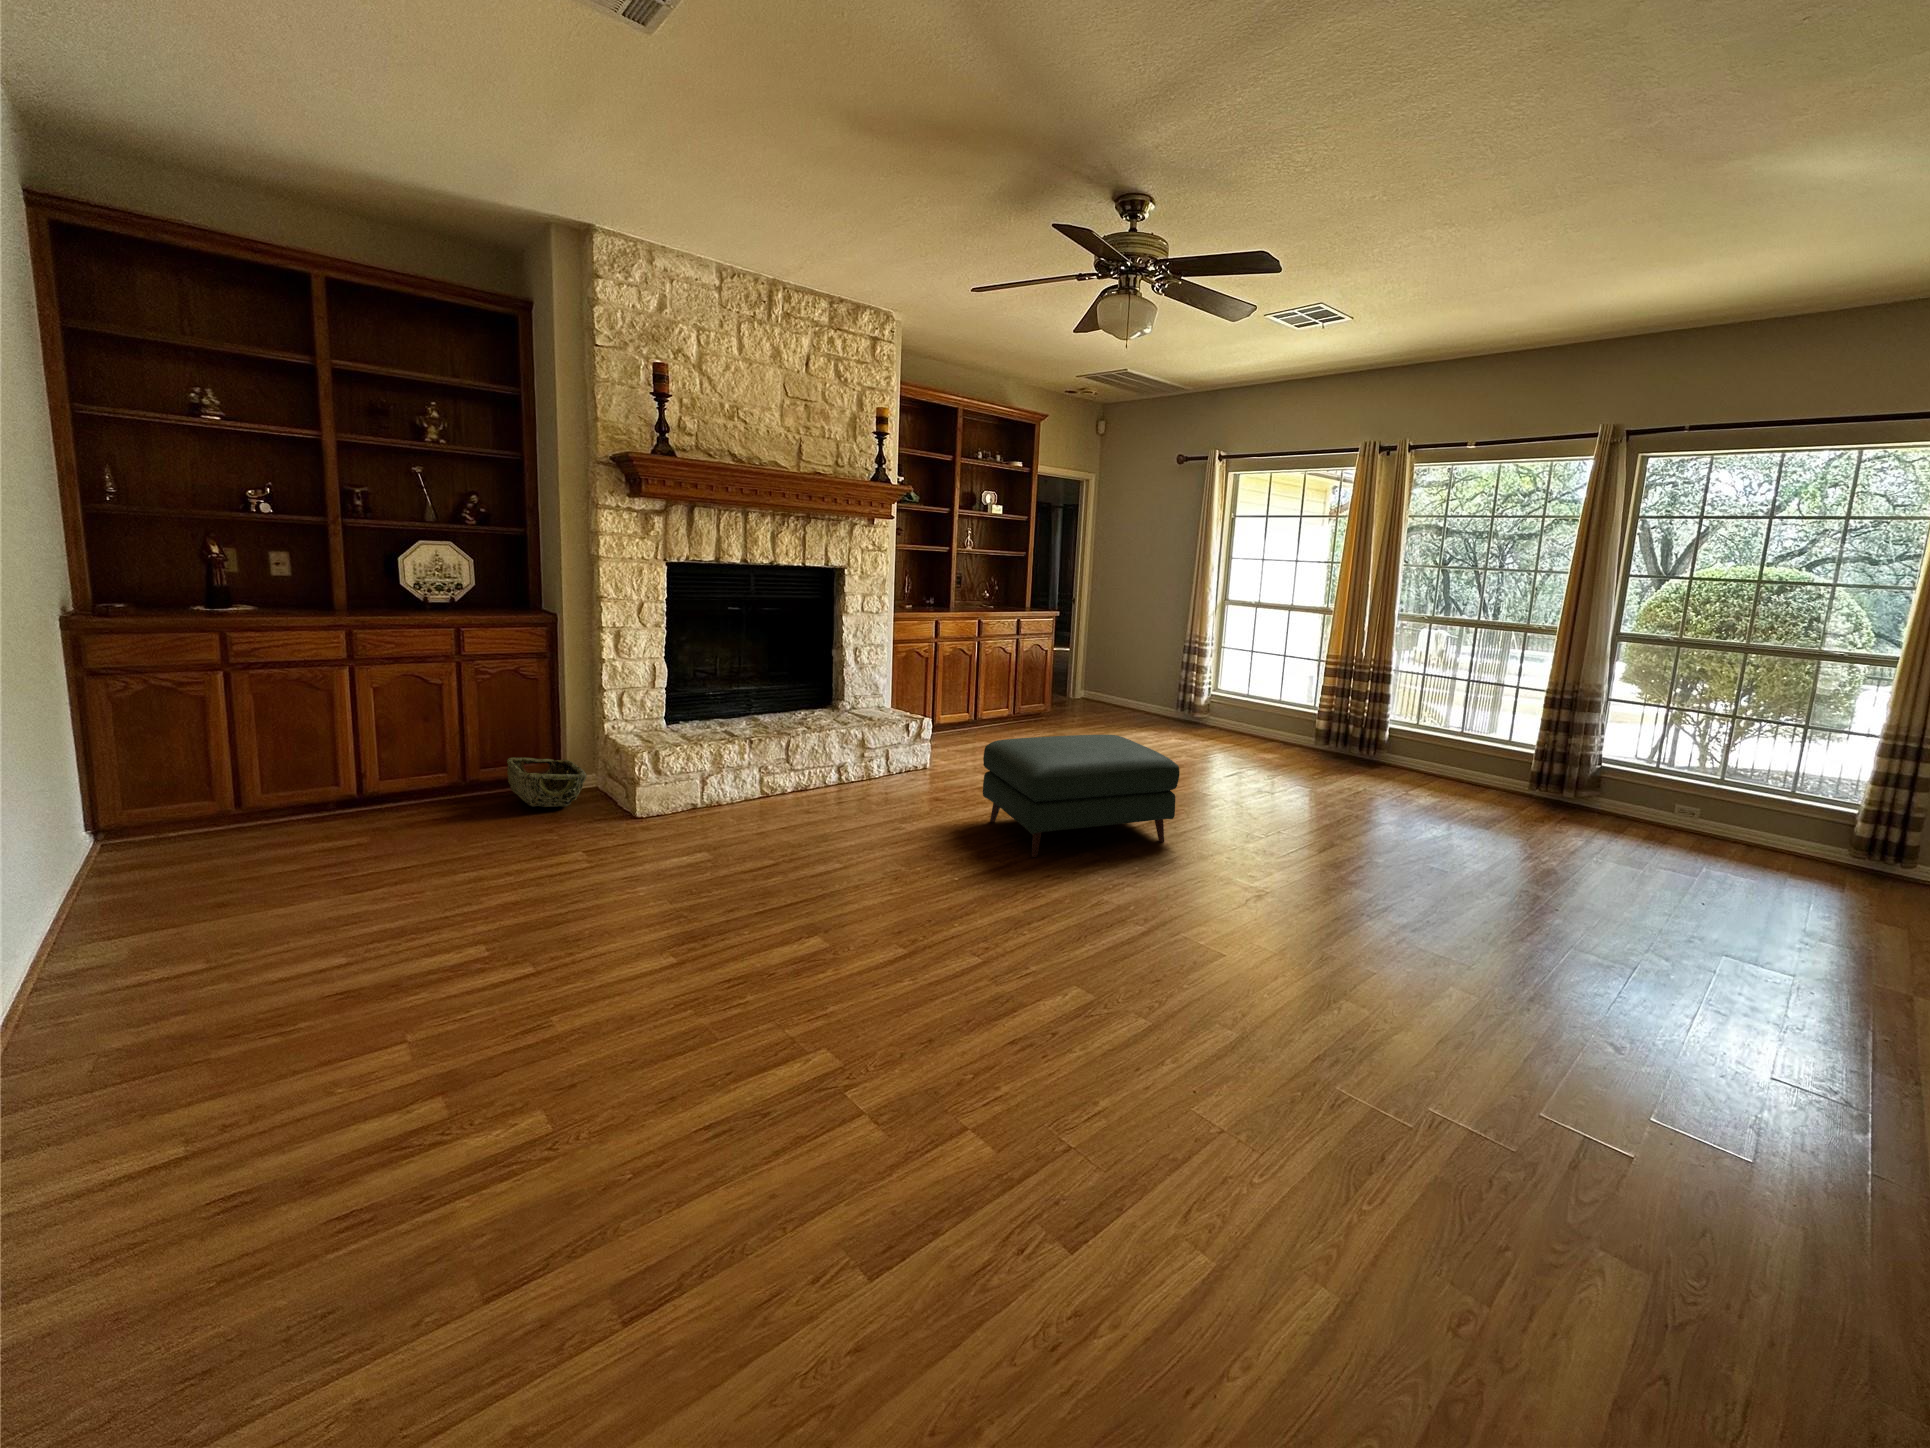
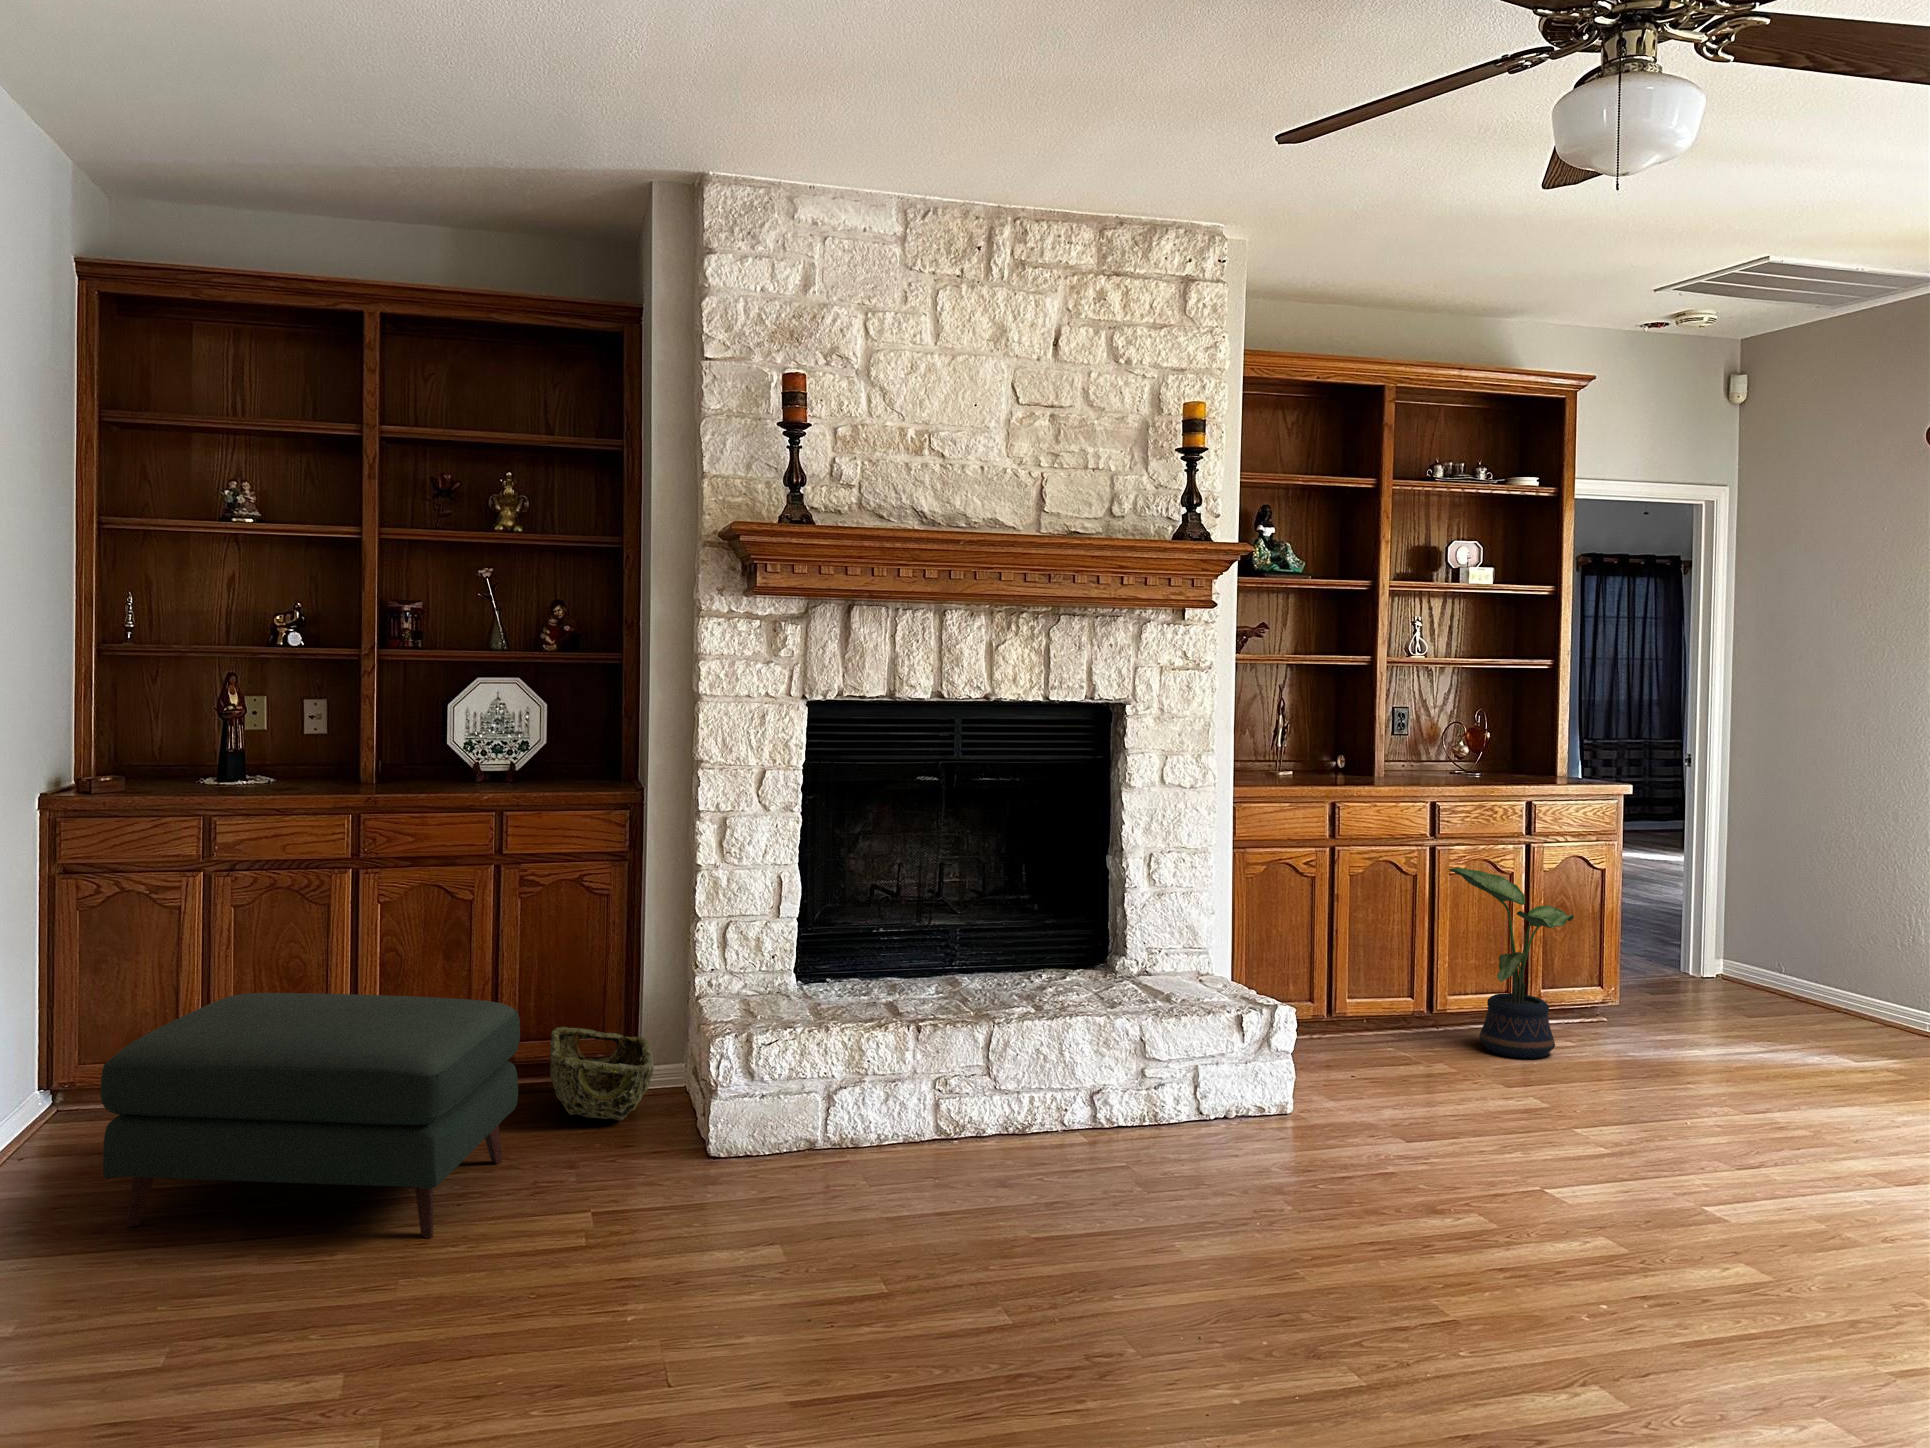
potted plant: none [987,651,1040,736] -> present [1449,868,1574,1058]
ottoman: present [983,735,1180,857] -> present [100,993,520,1238]

